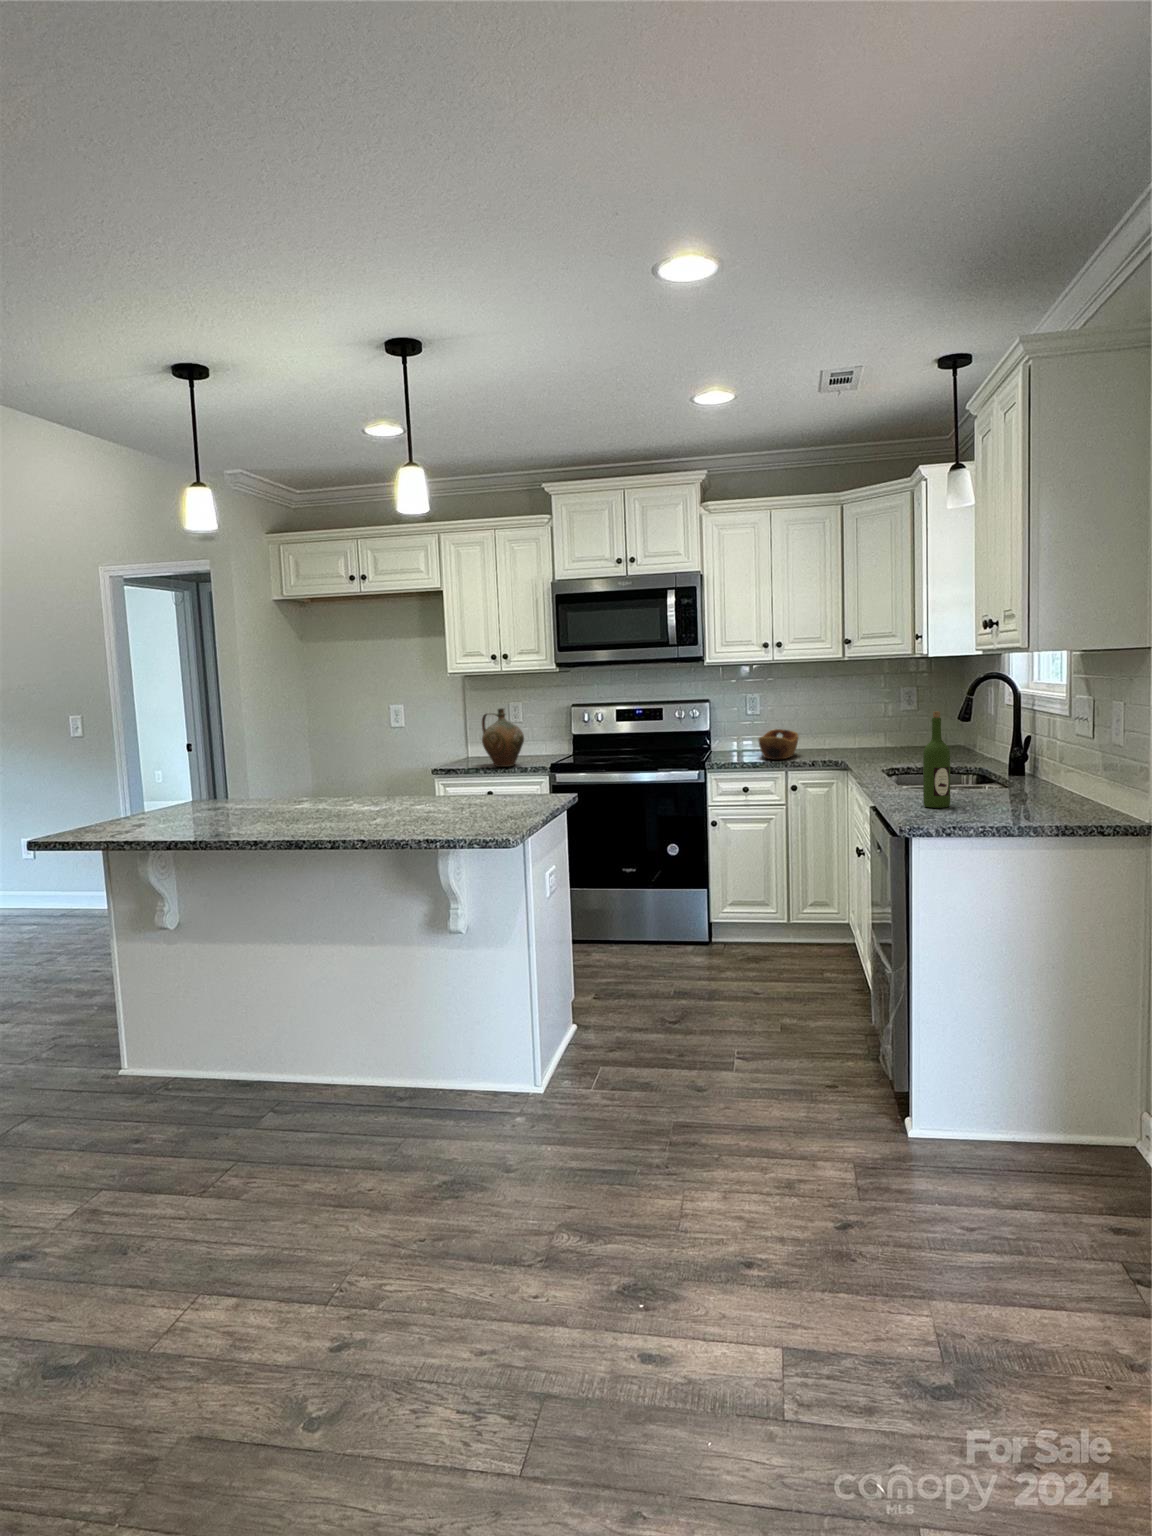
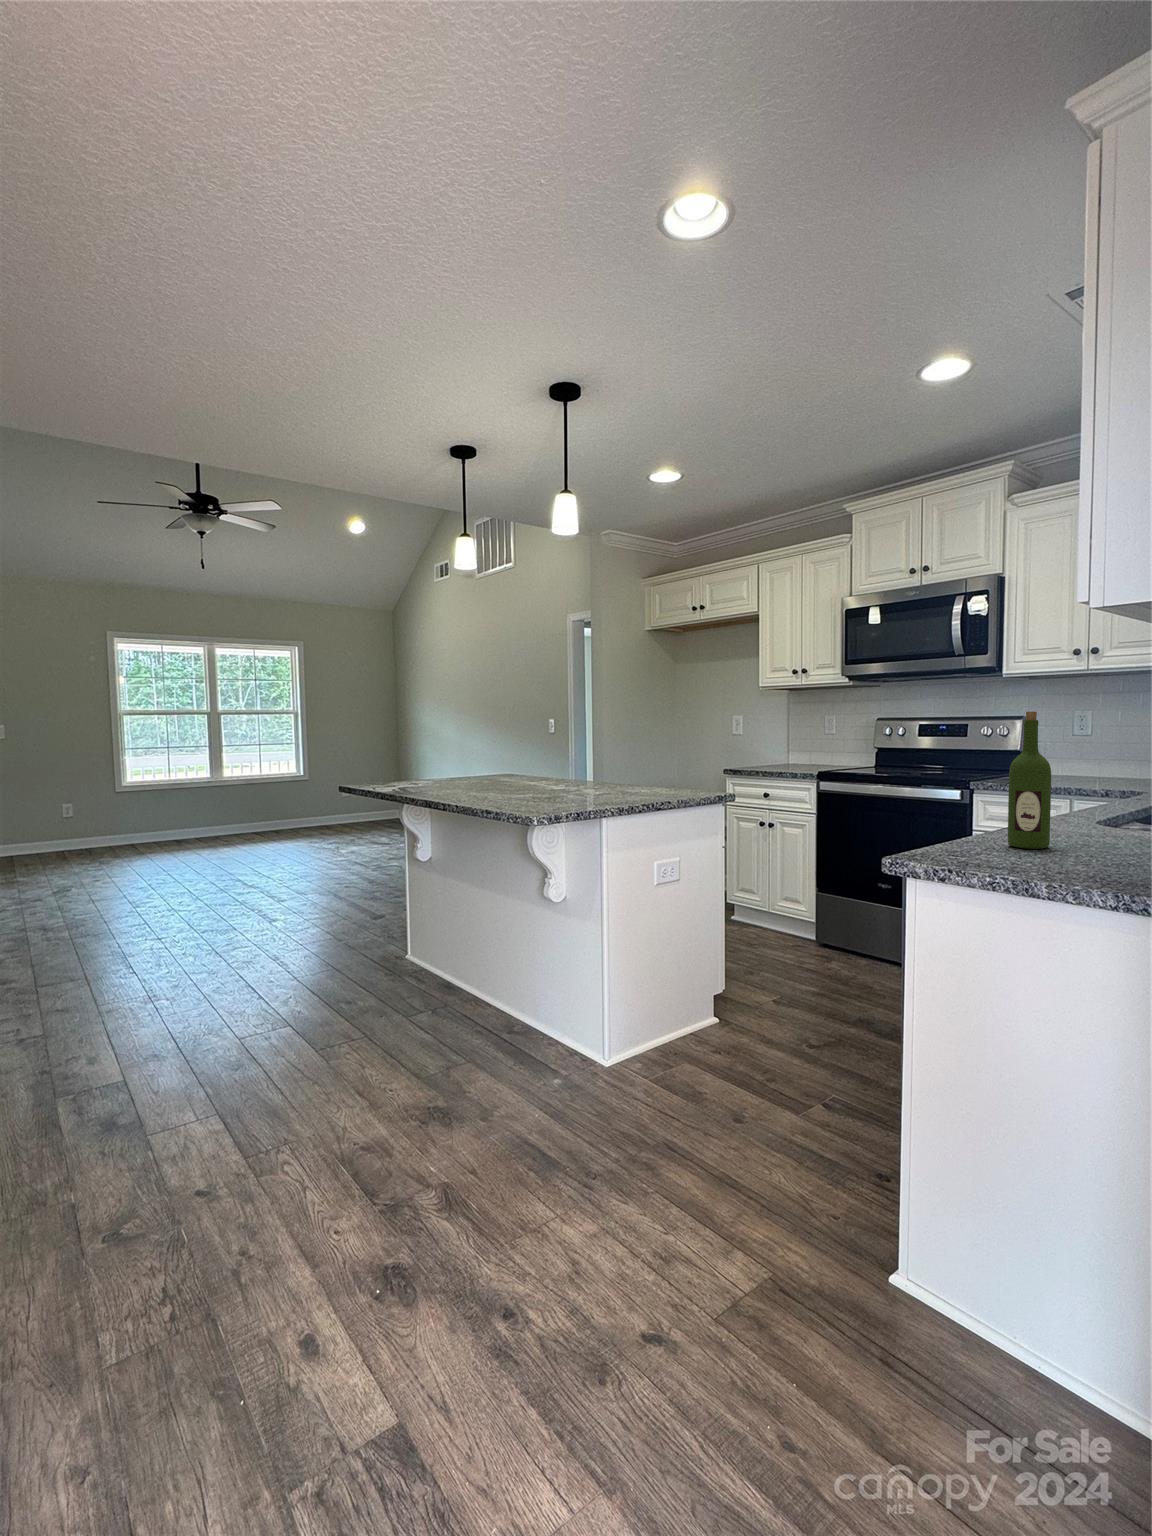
ceramic jug: present [482,708,524,767] -> none [759,718,800,772]
wooden bowl: present [759,729,799,759] -> none [1051,752,1118,785]

